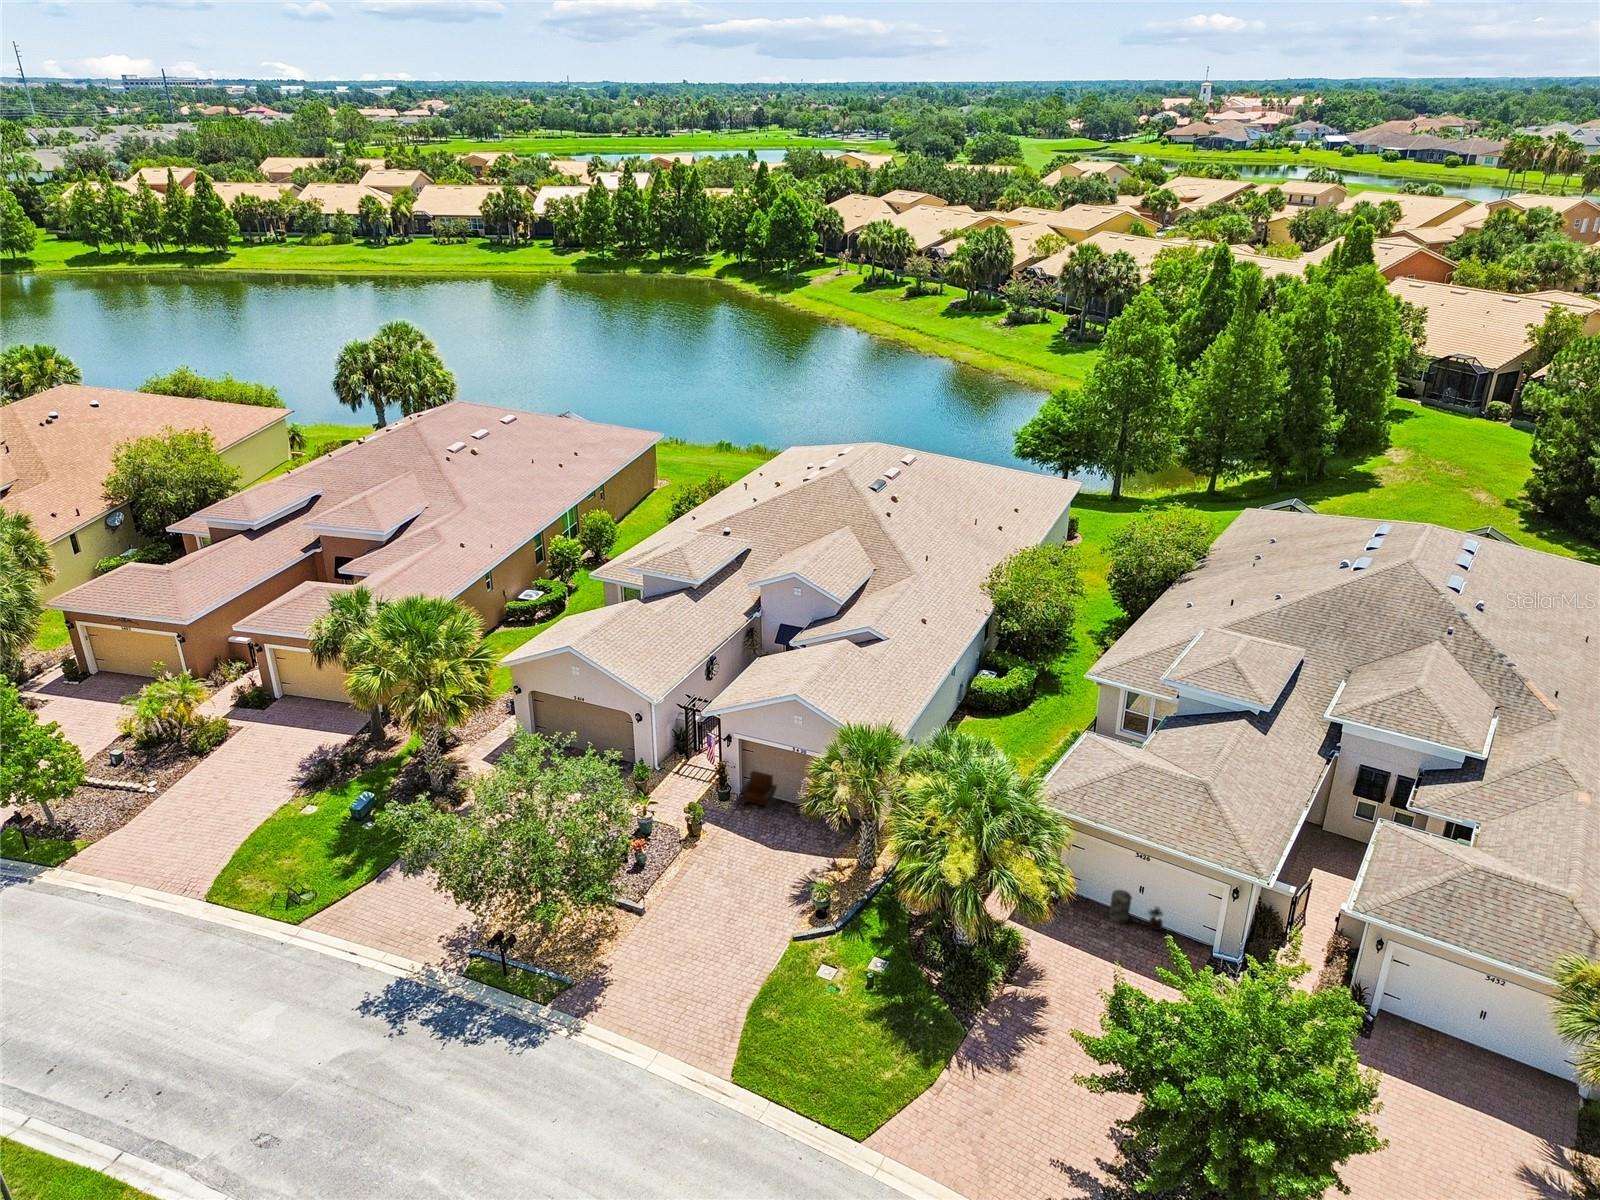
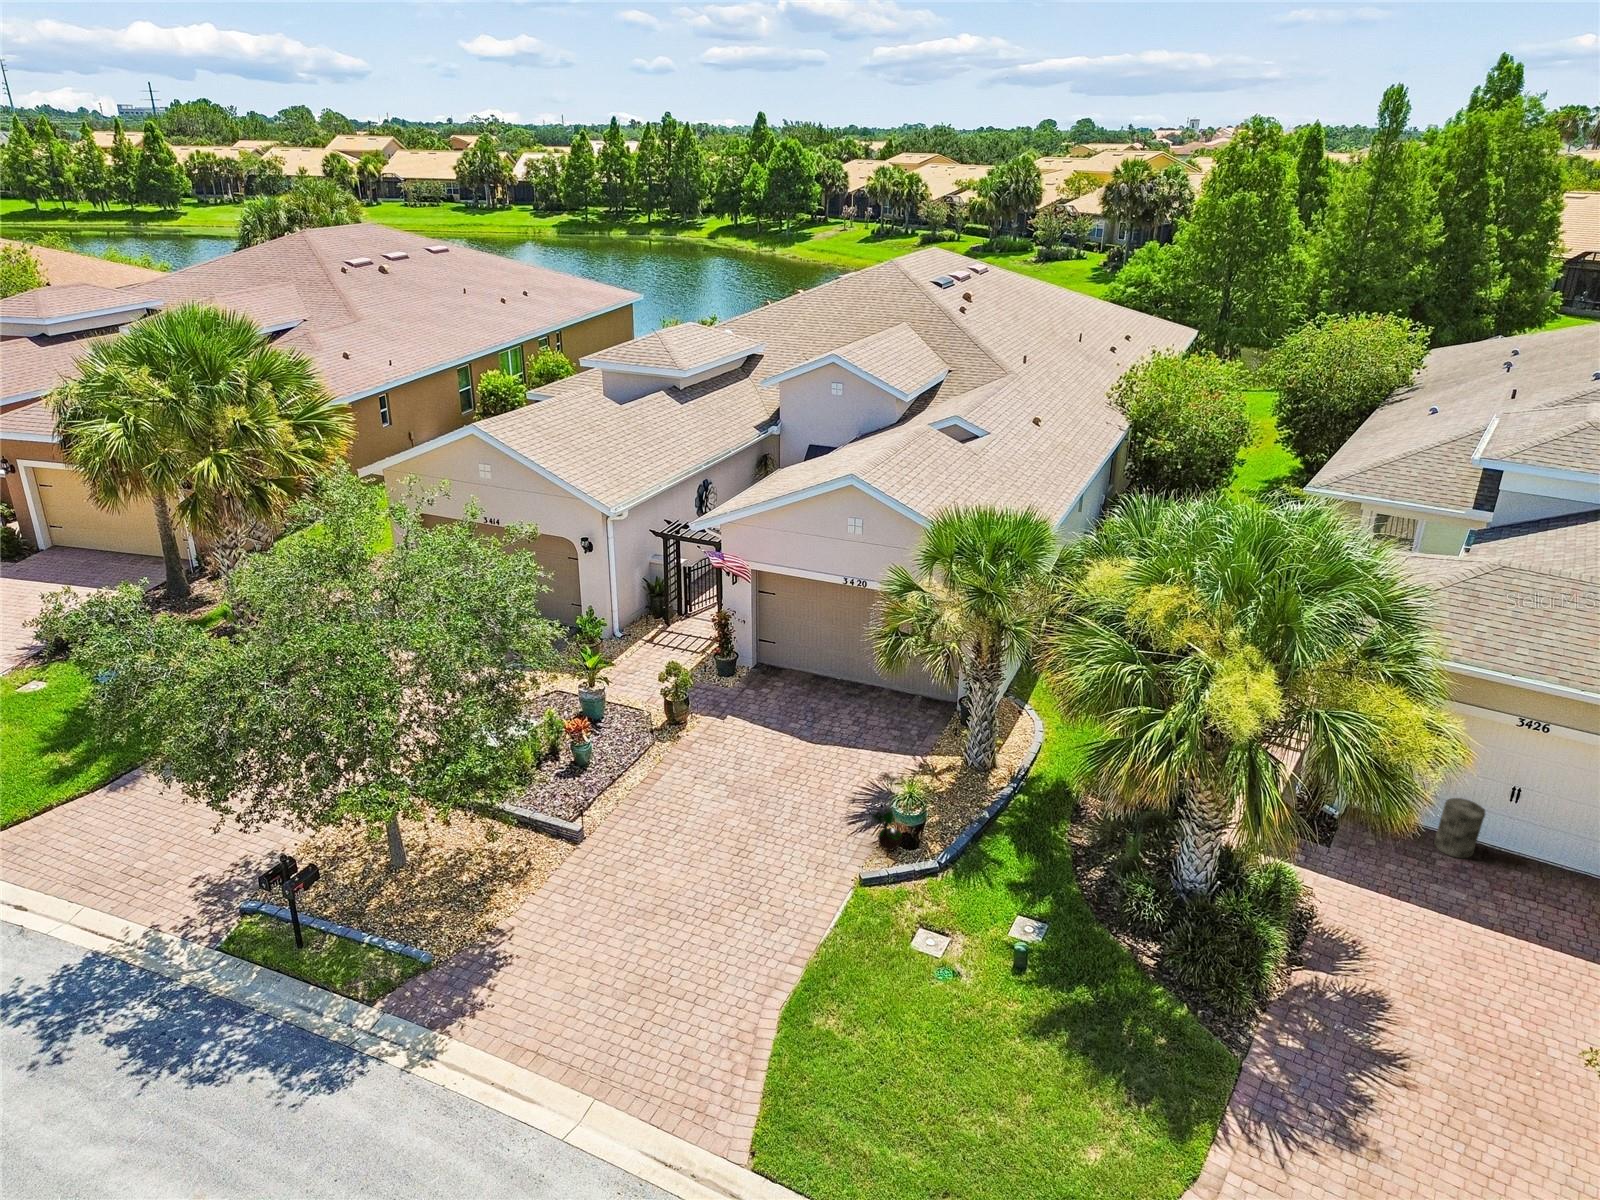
lounge chair: present [740,771,777,811] -> none [752,627,815,691]
potted tree: present [1148,907,1163,929] -> present [872,808,902,850]

